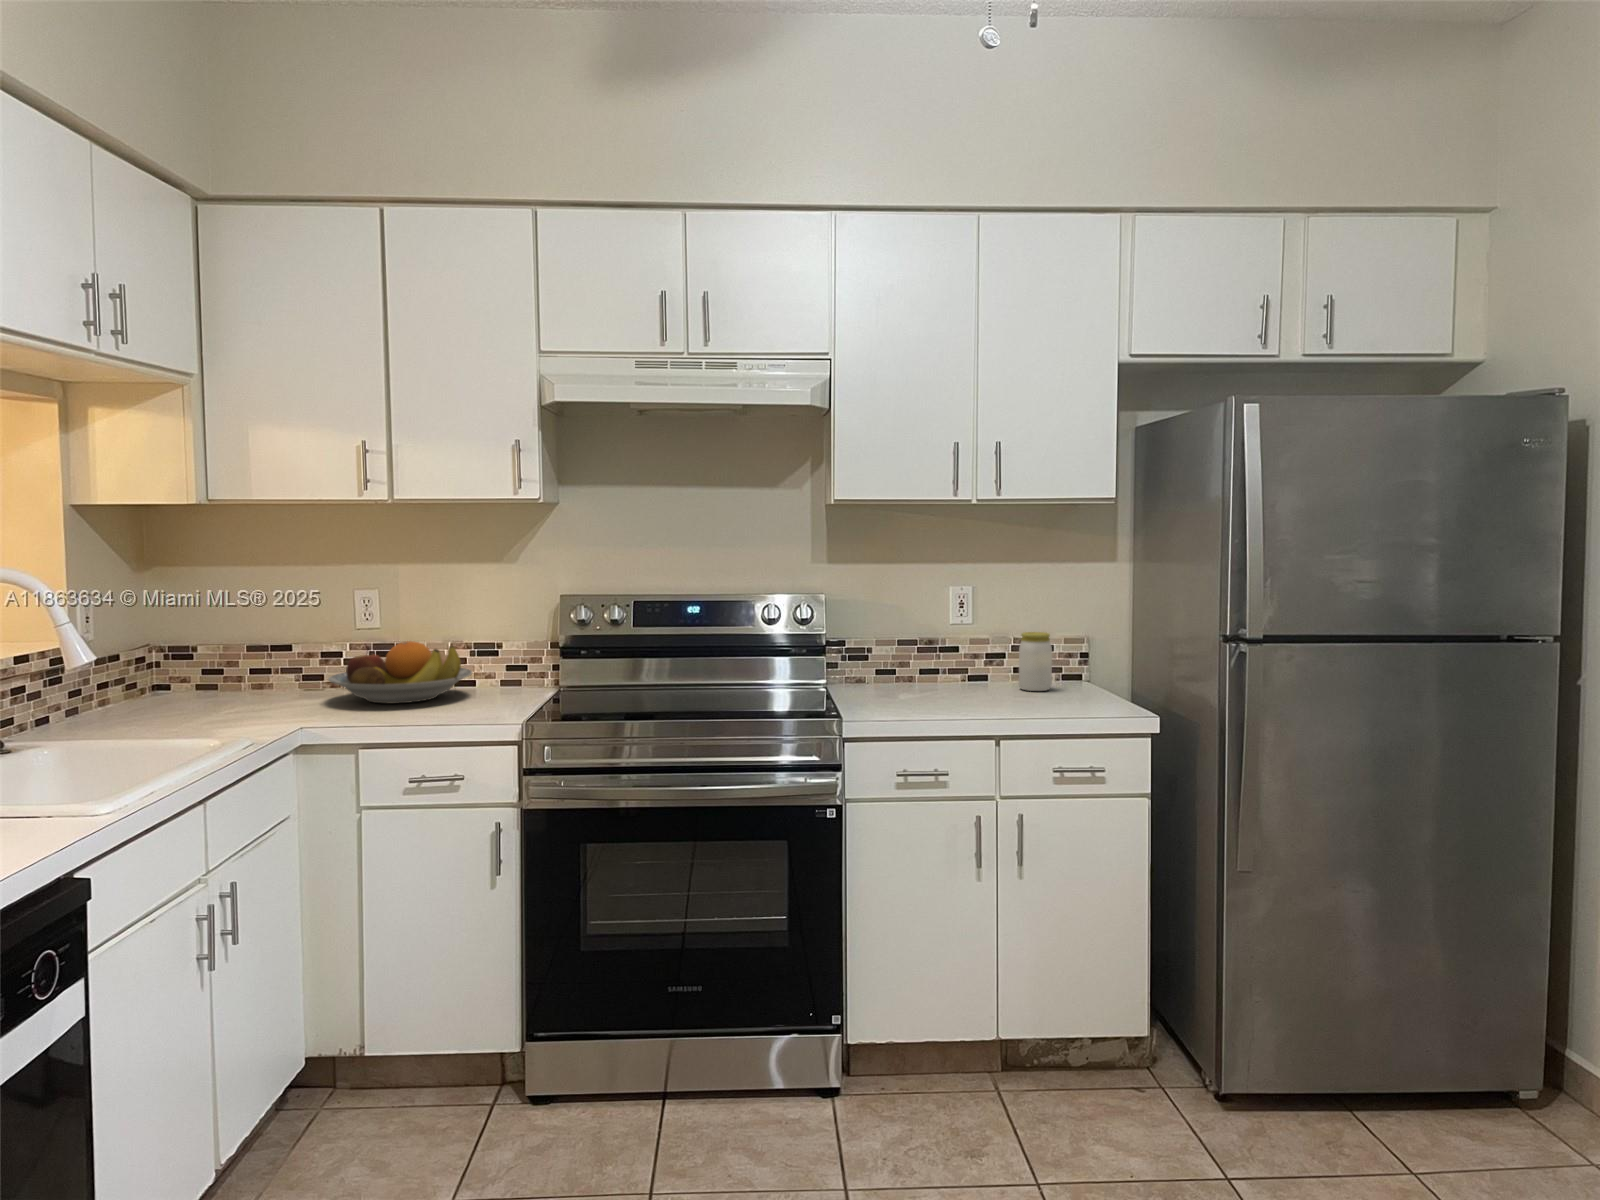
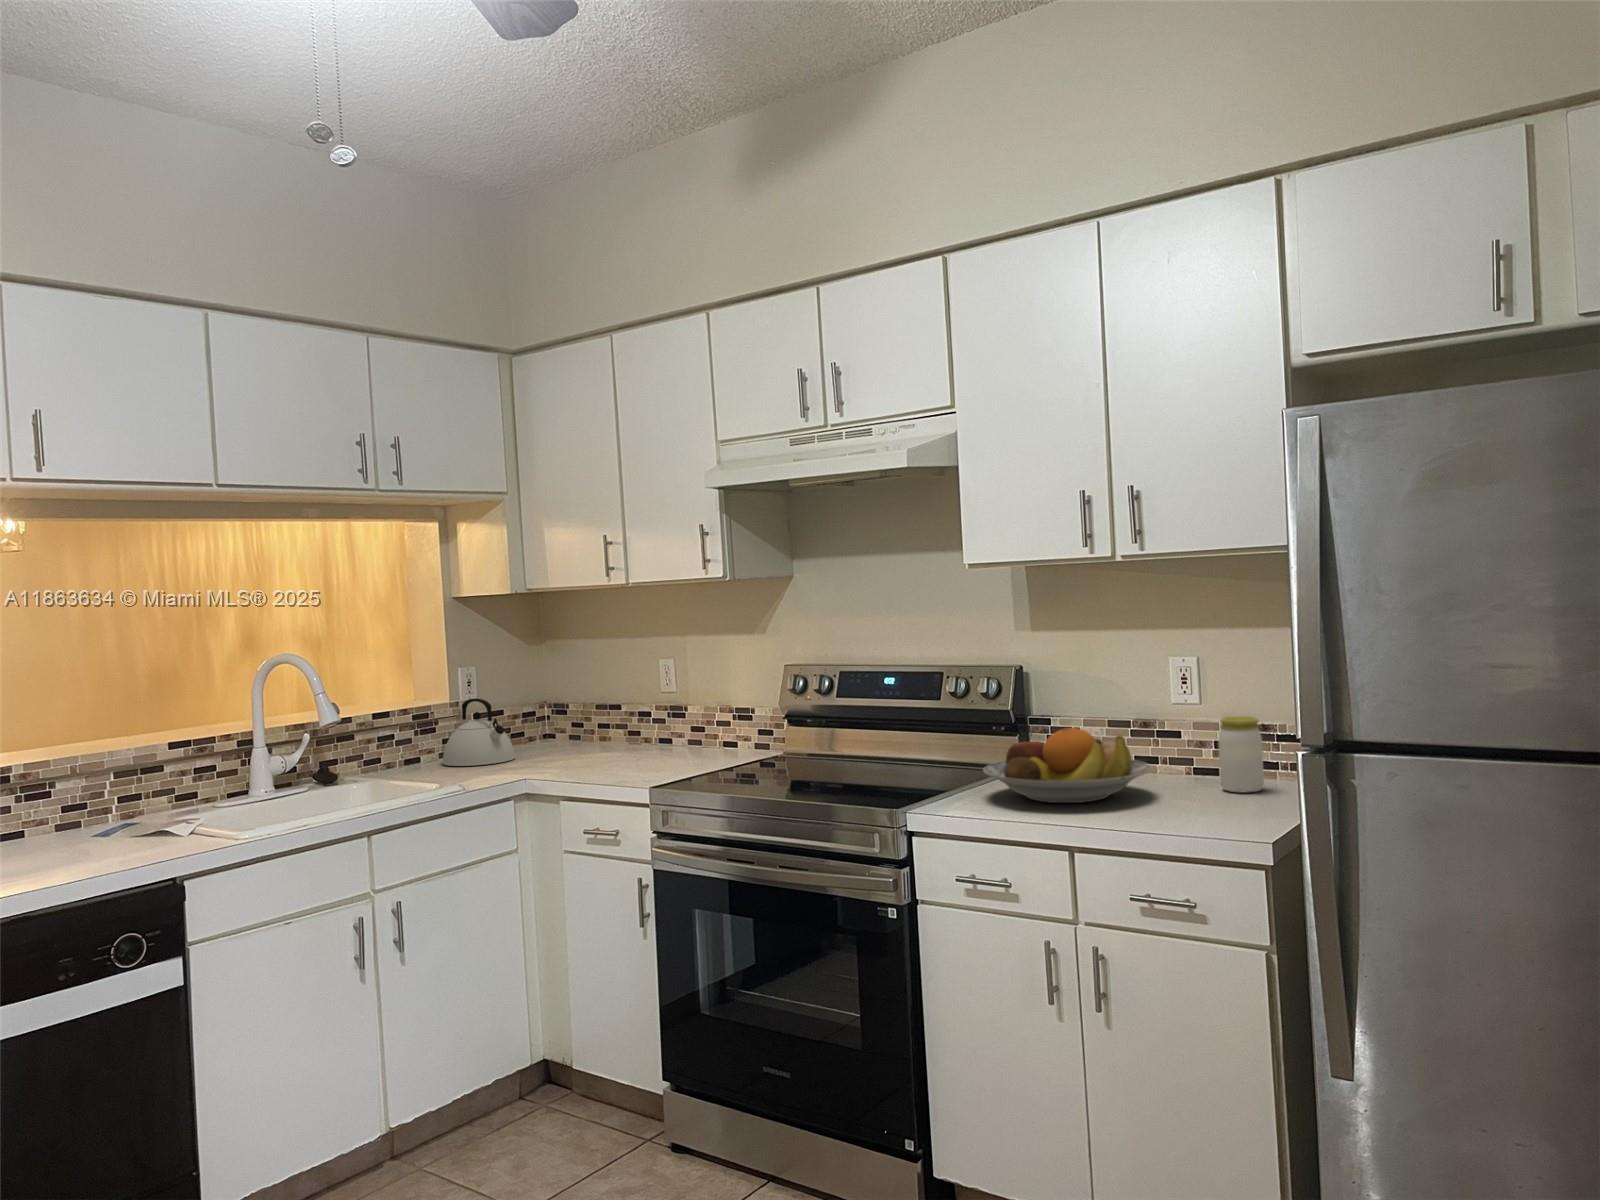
kettle: none [100,640,204,728] -> present [443,698,515,766]
fruit bowl: present [328,641,472,703] -> present [983,728,1151,803]

